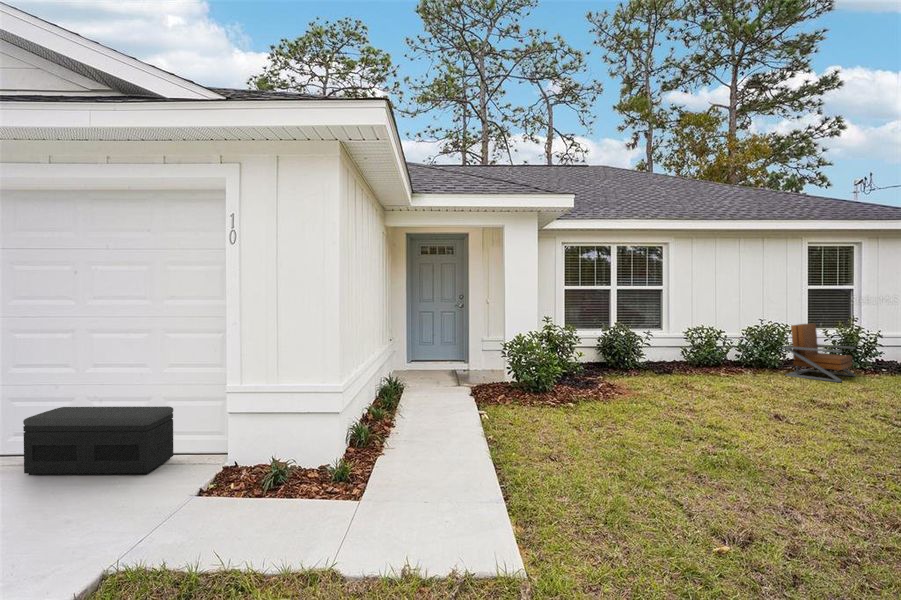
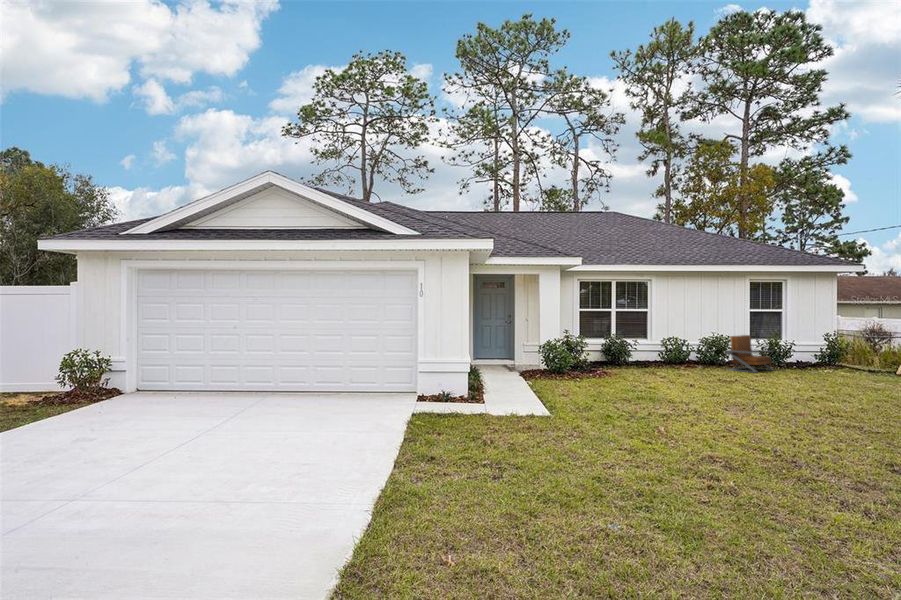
storage bench: present [23,406,173,475] -> none [339,367,392,394]

